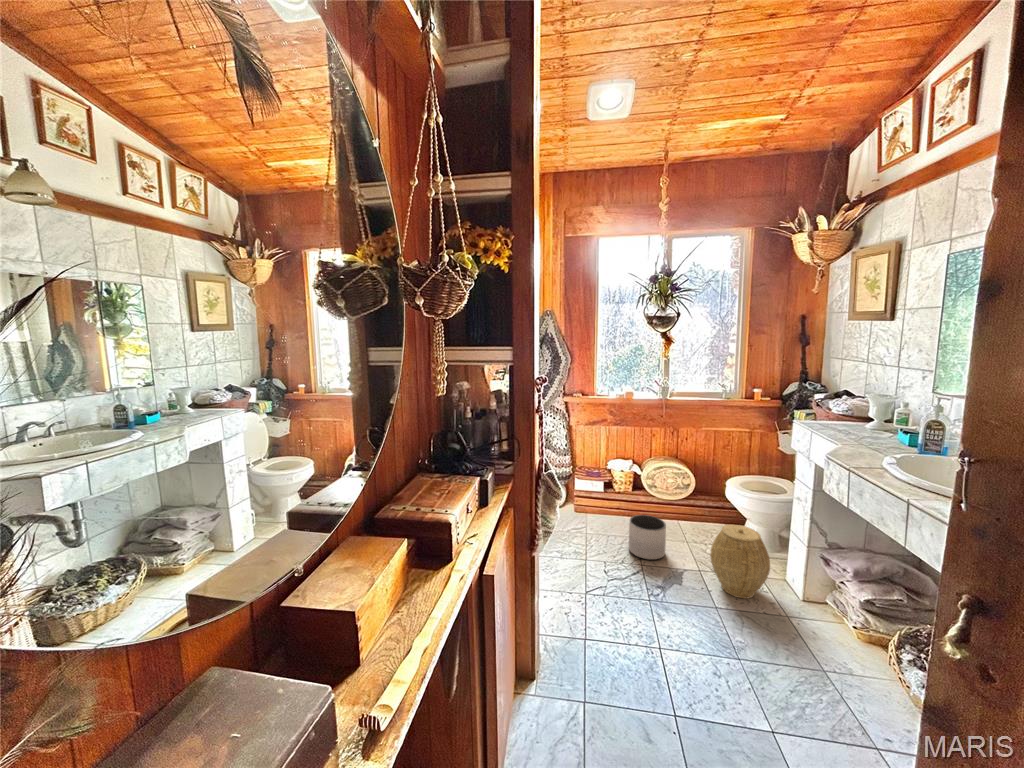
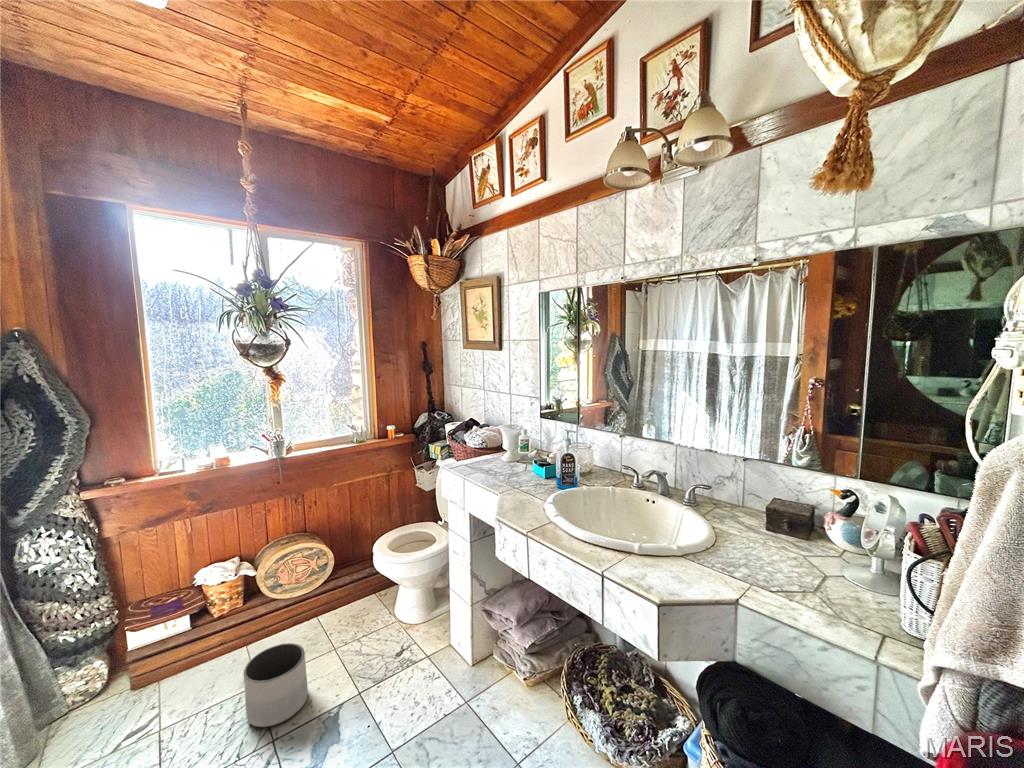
woven basket: present [710,525,770,598] -> none [372,610,440,712]

